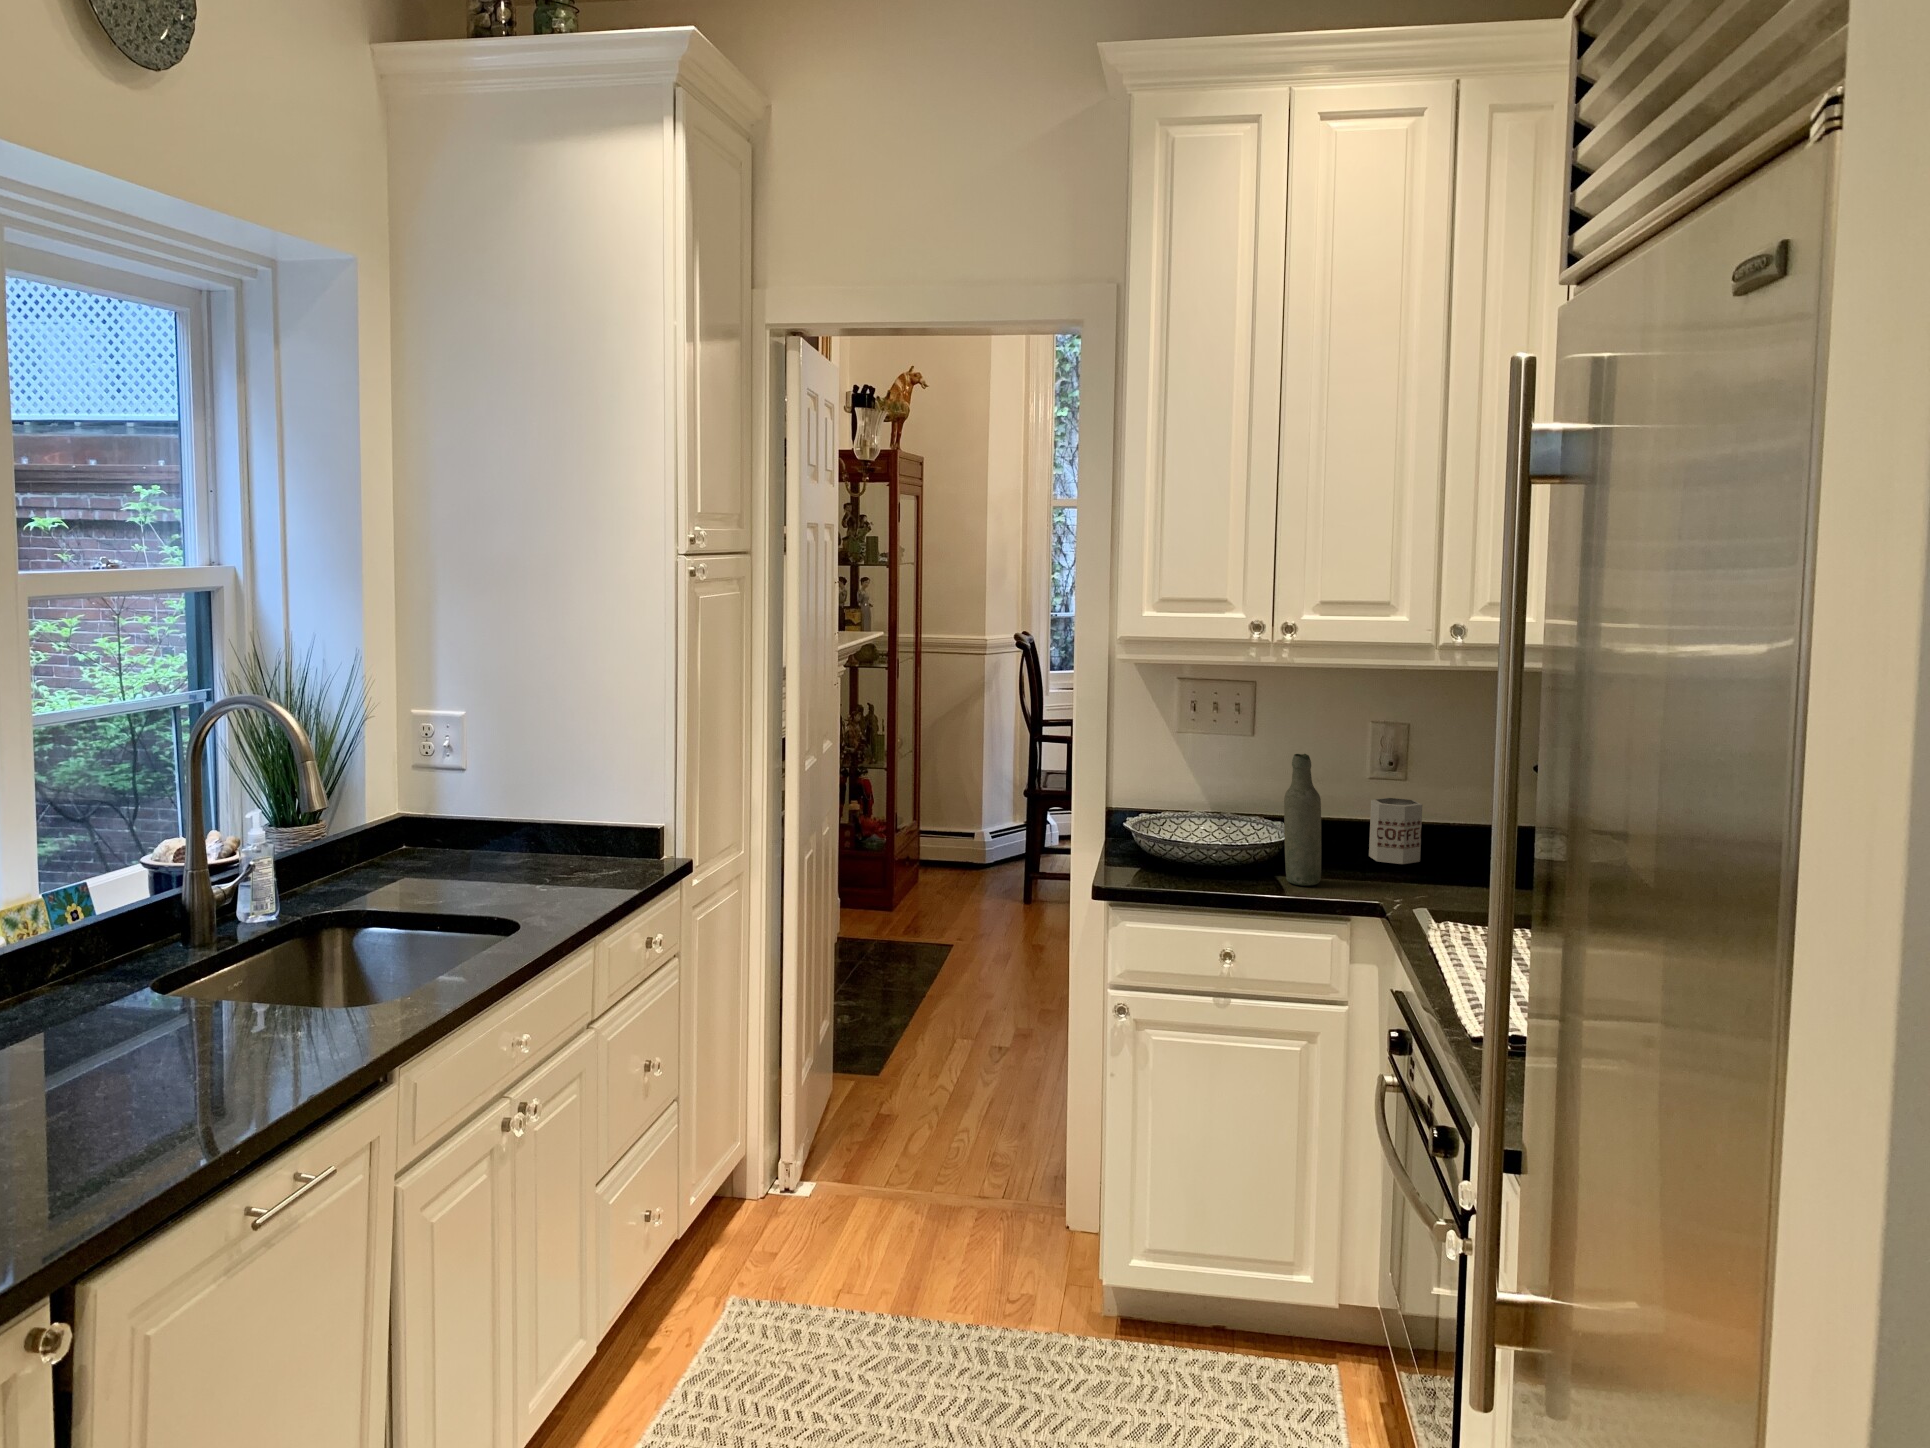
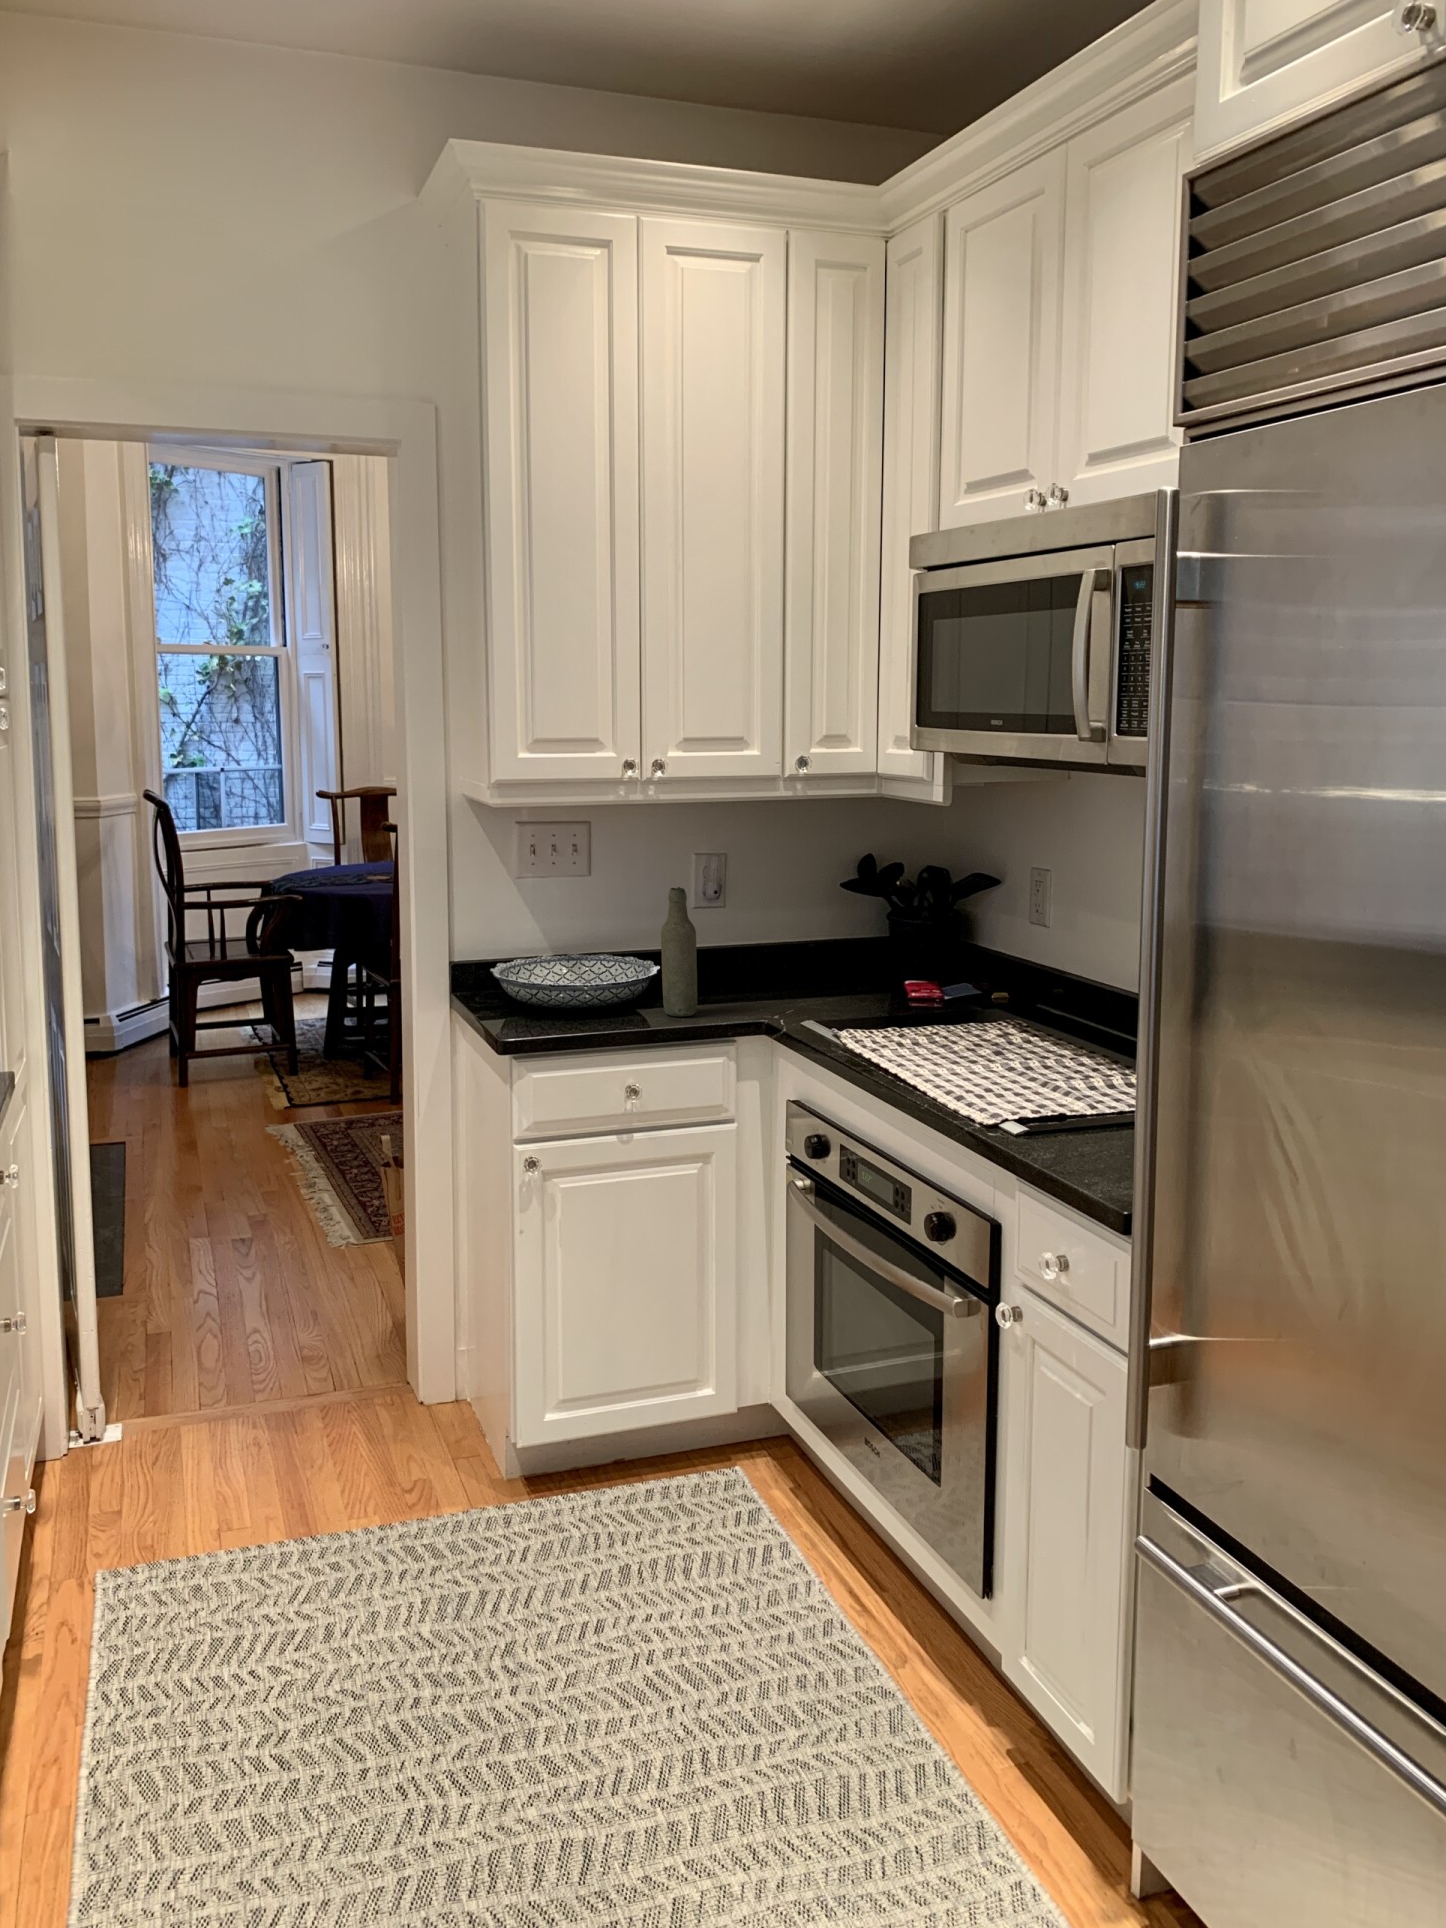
mug: present [1369,798,1422,864] -> none [706,927,754,988]

